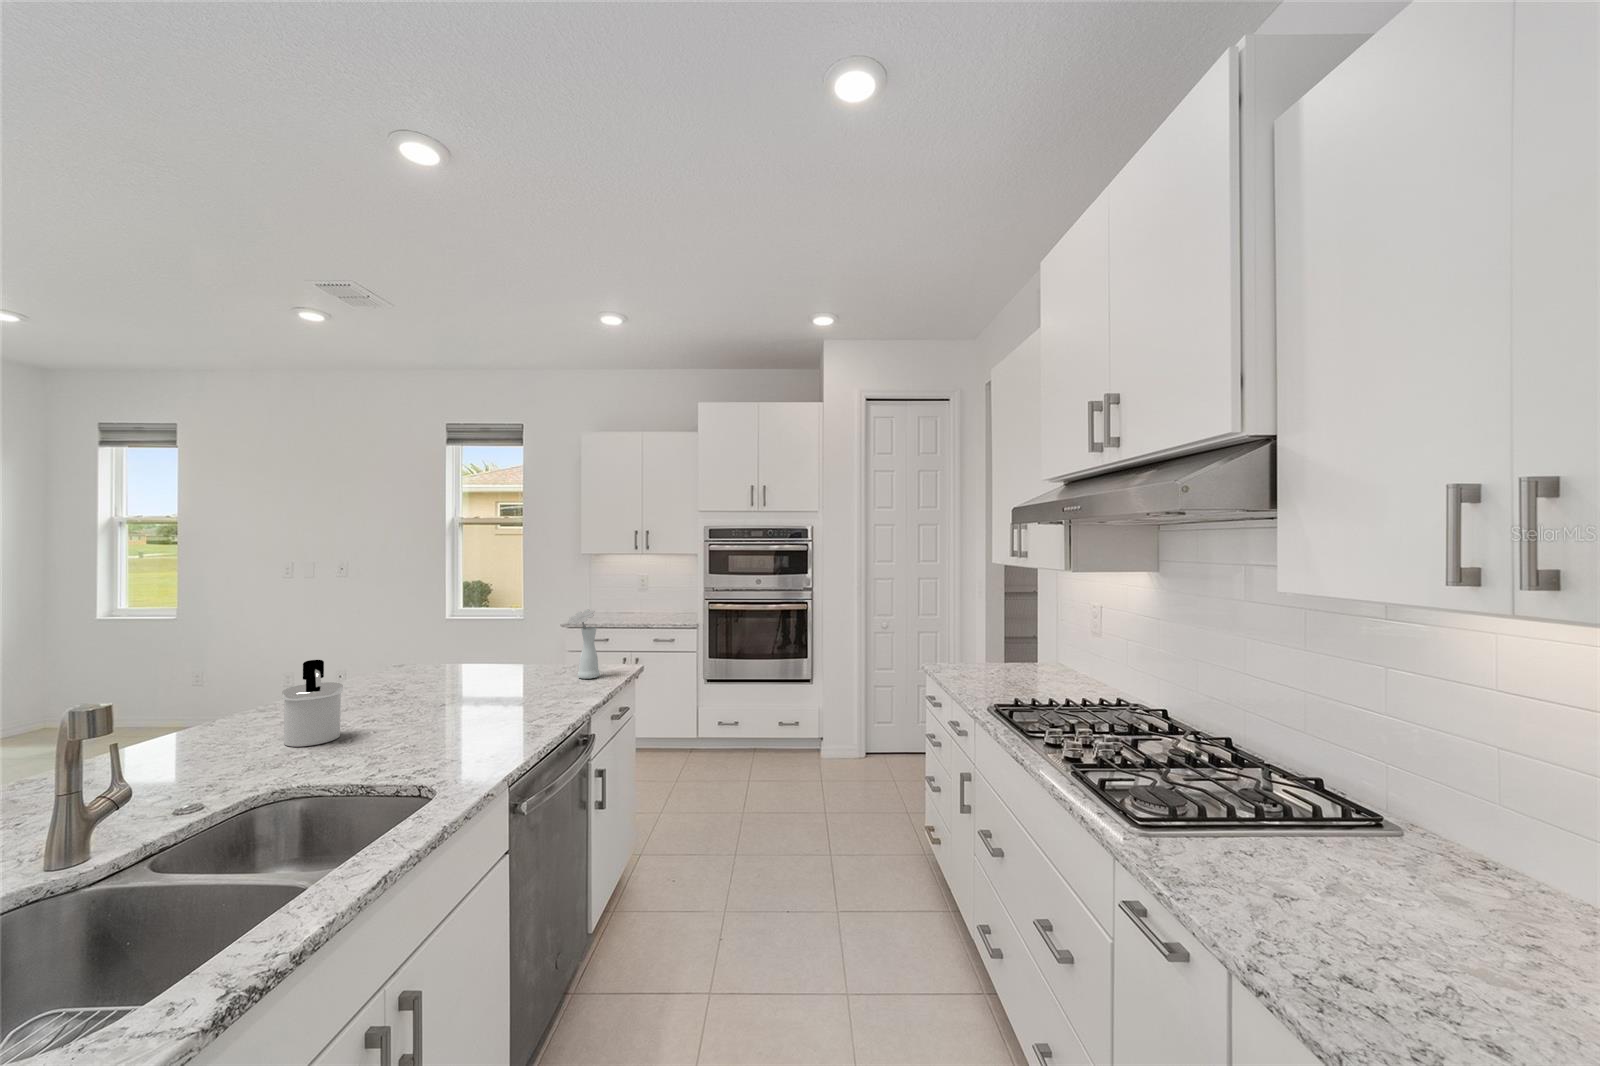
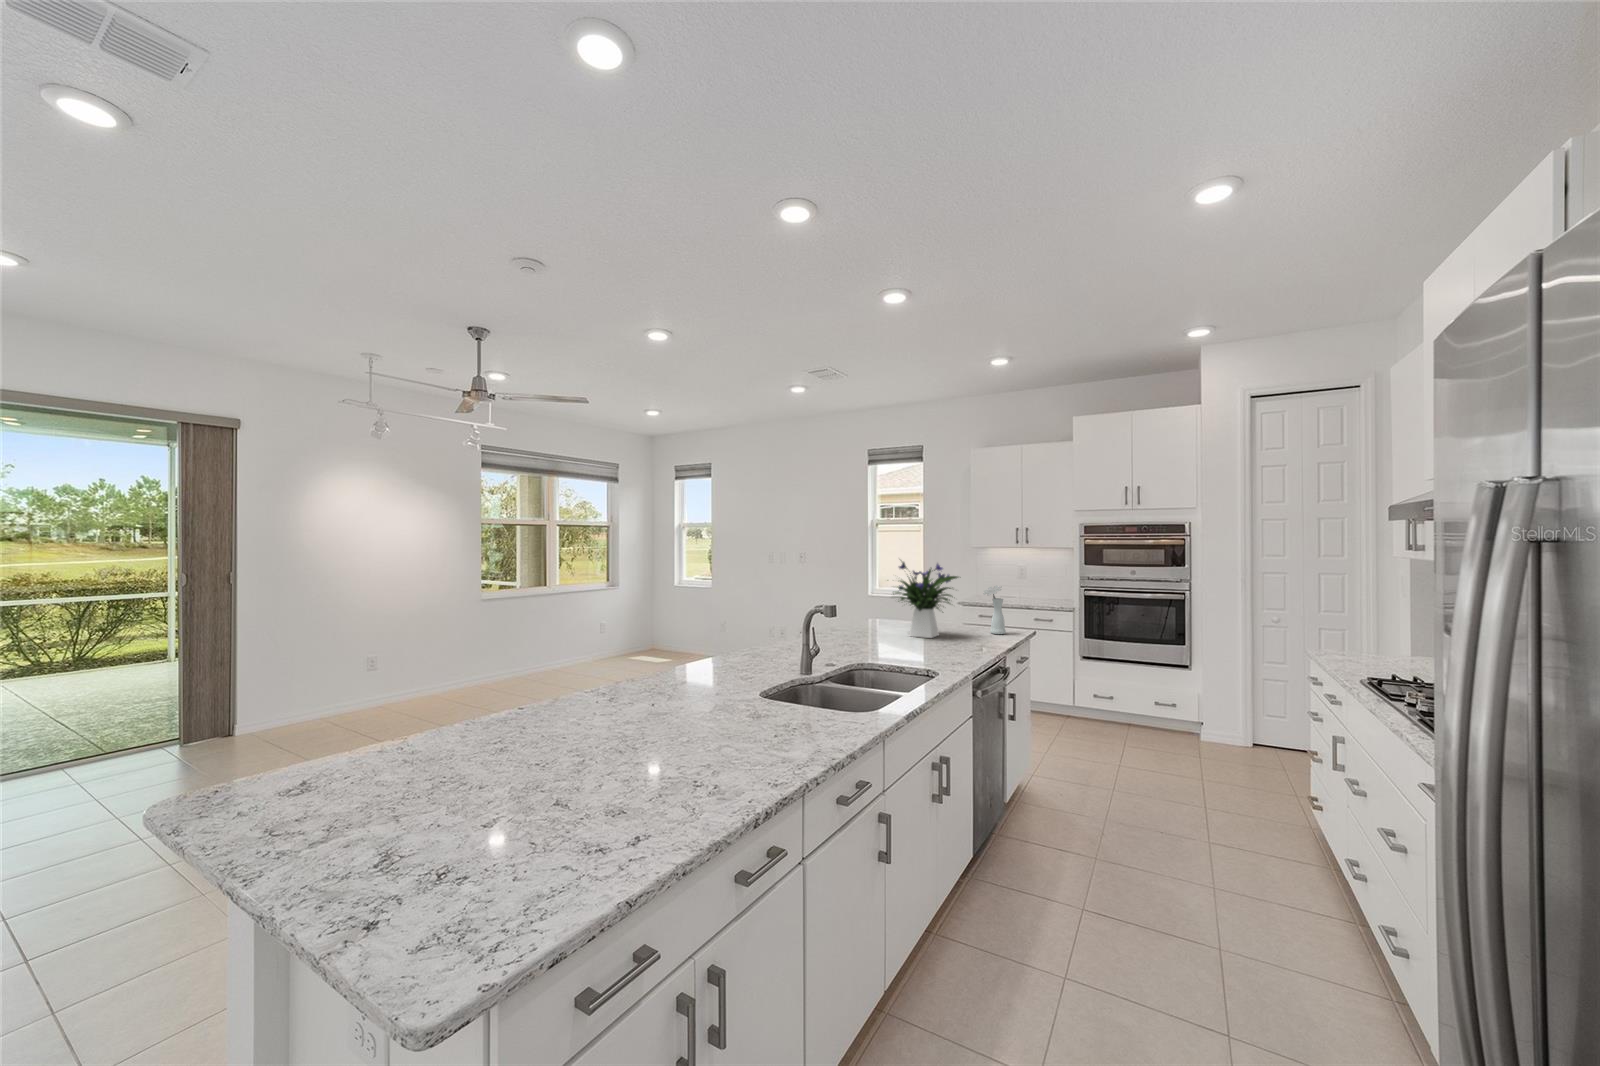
flower arrangement: none [393,573,529,699] -> present [895,562,958,638]
soap dispenser: present [282,660,343,747] -> none [843,603,870,649]

